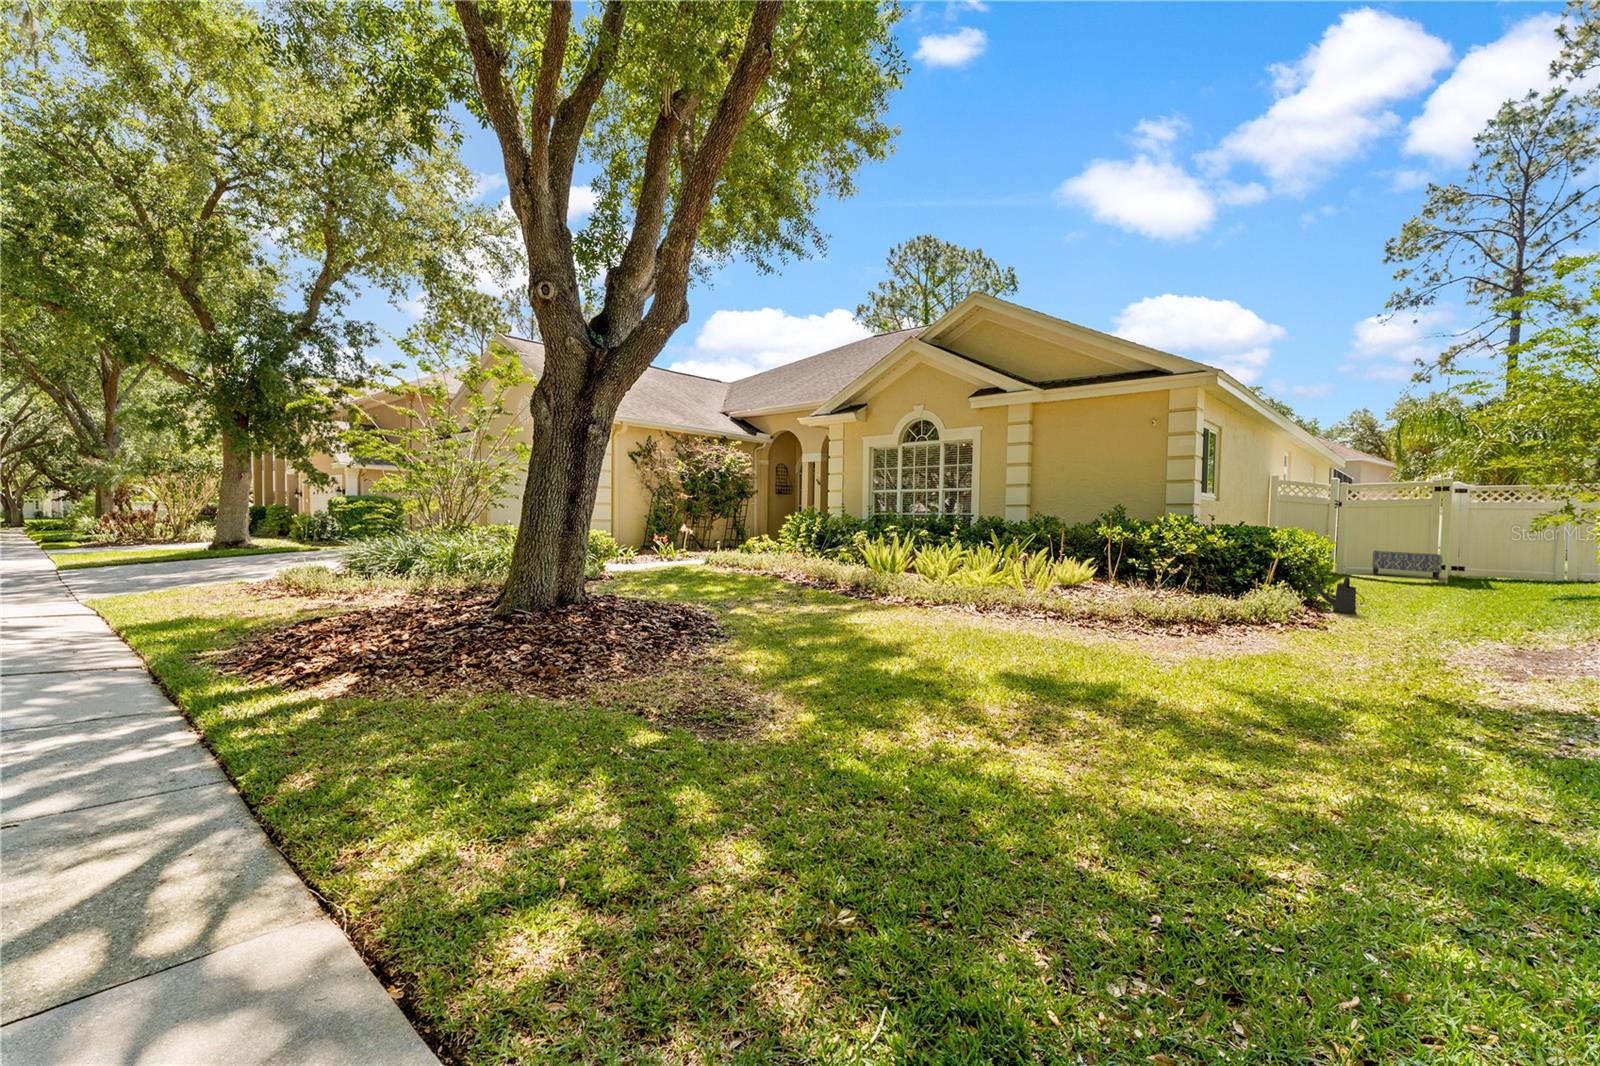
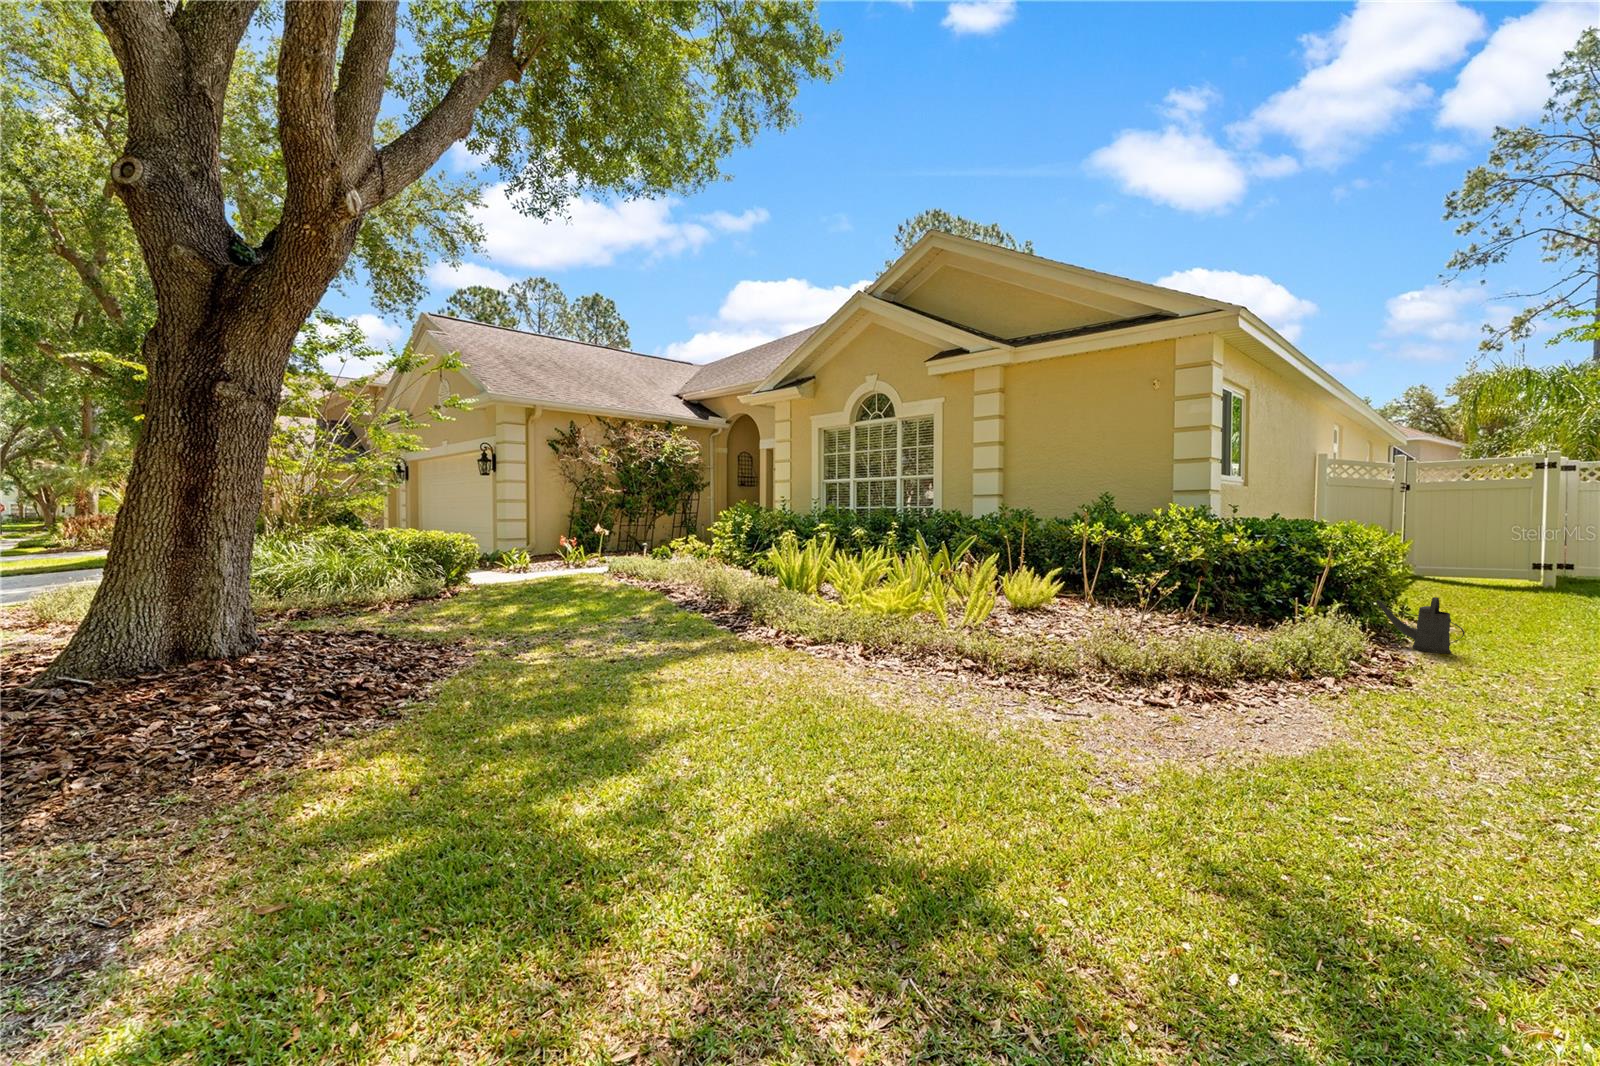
bench: present [1372,551,1442,580] -> none [1446,551,1546,589]

